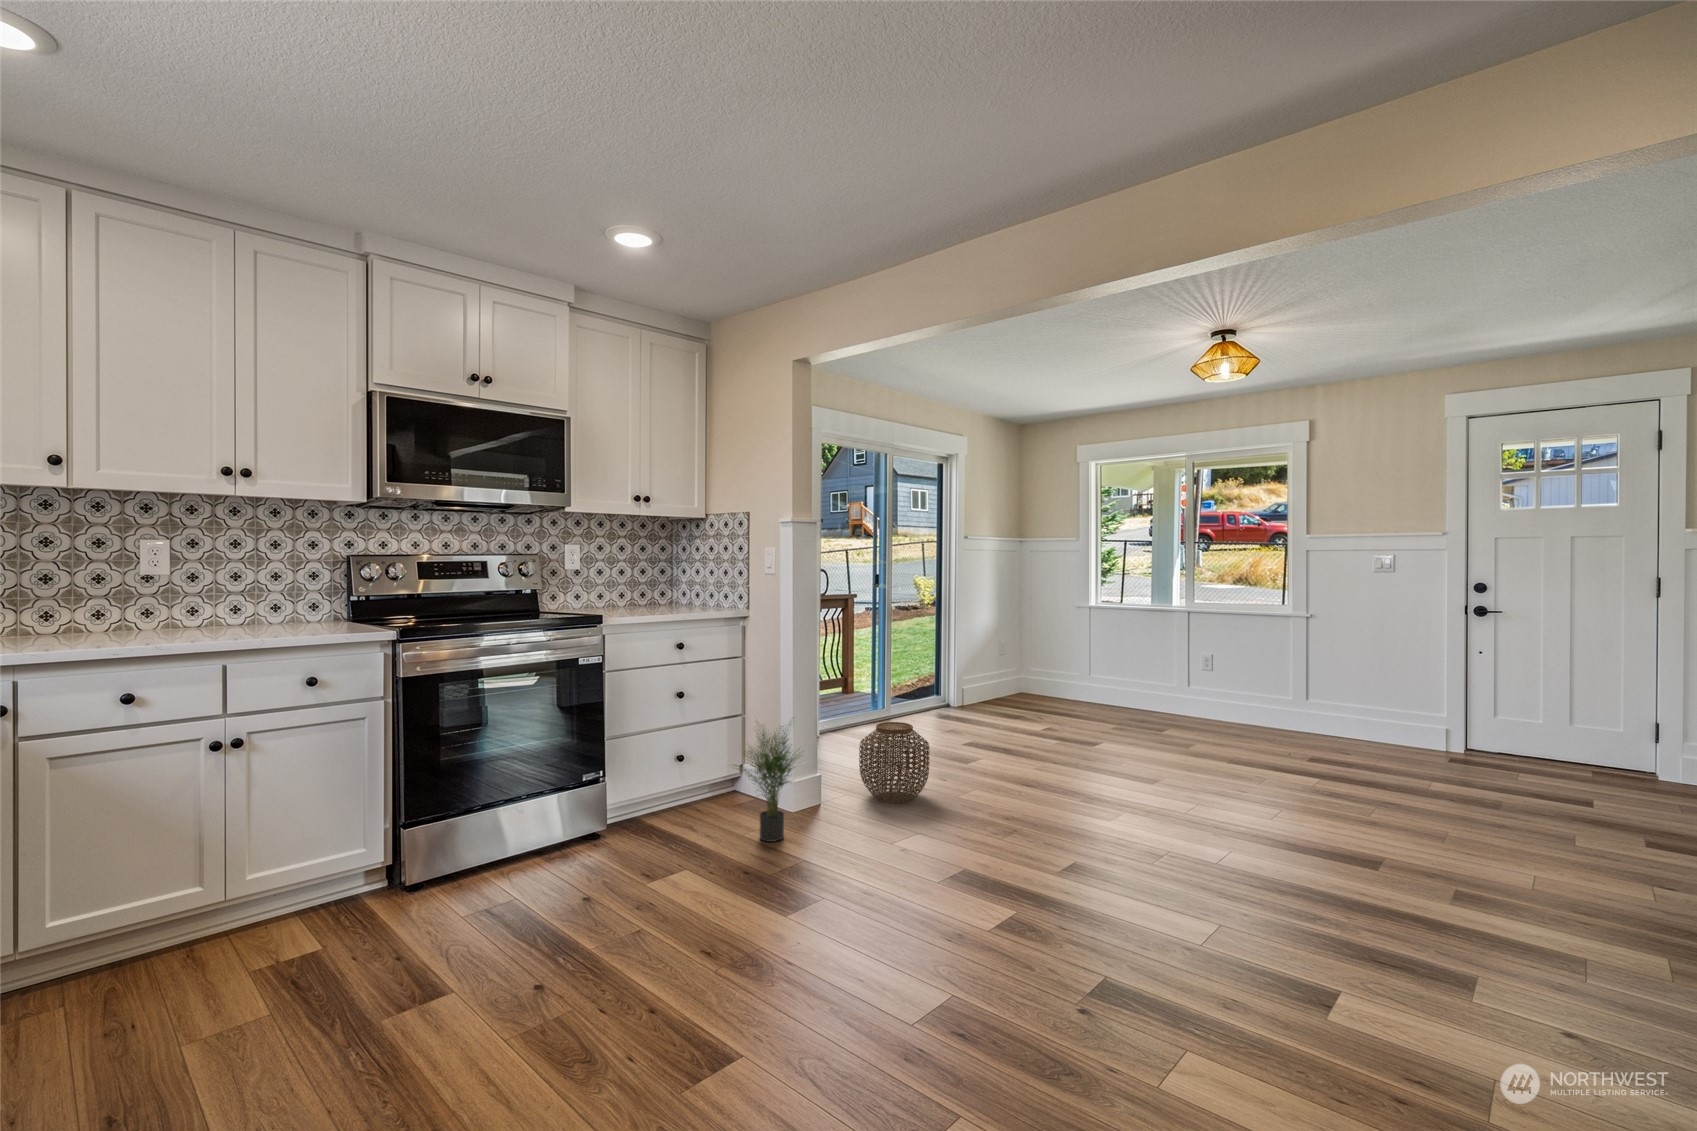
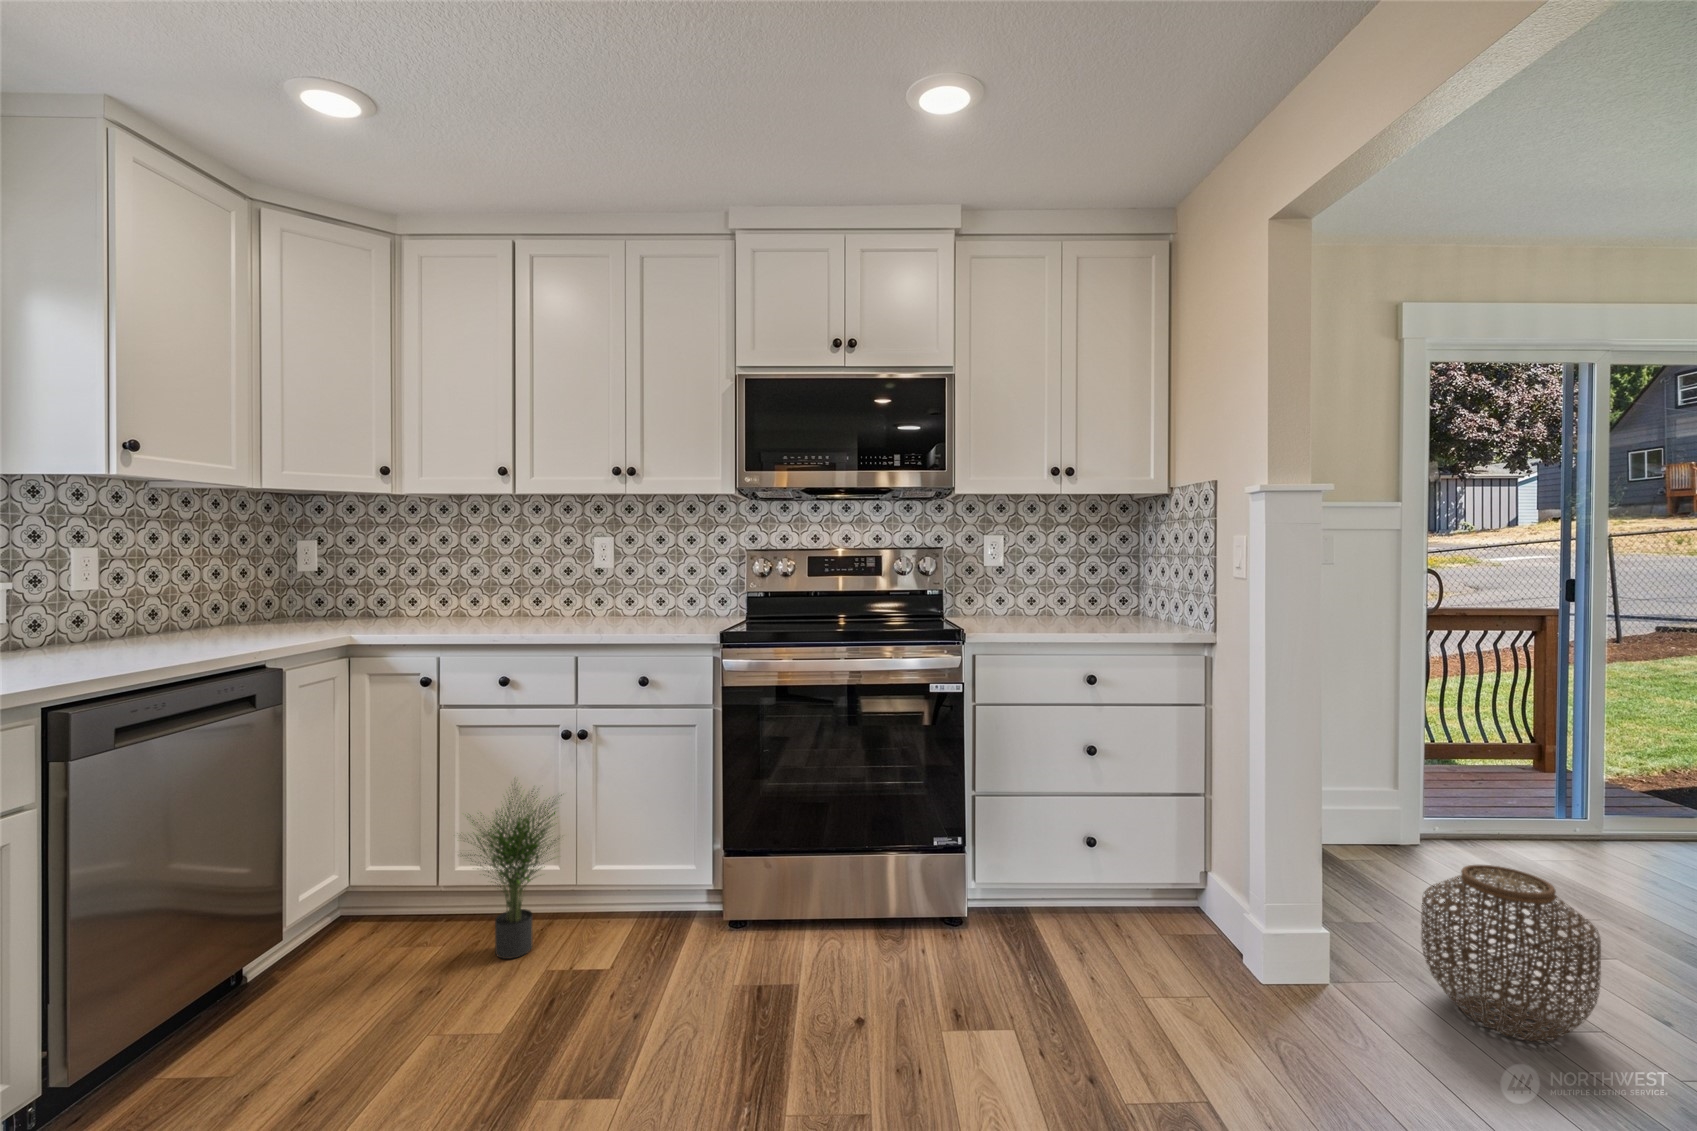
potted plant: present [735,726,804,842] -> present [462,789,562,959]

